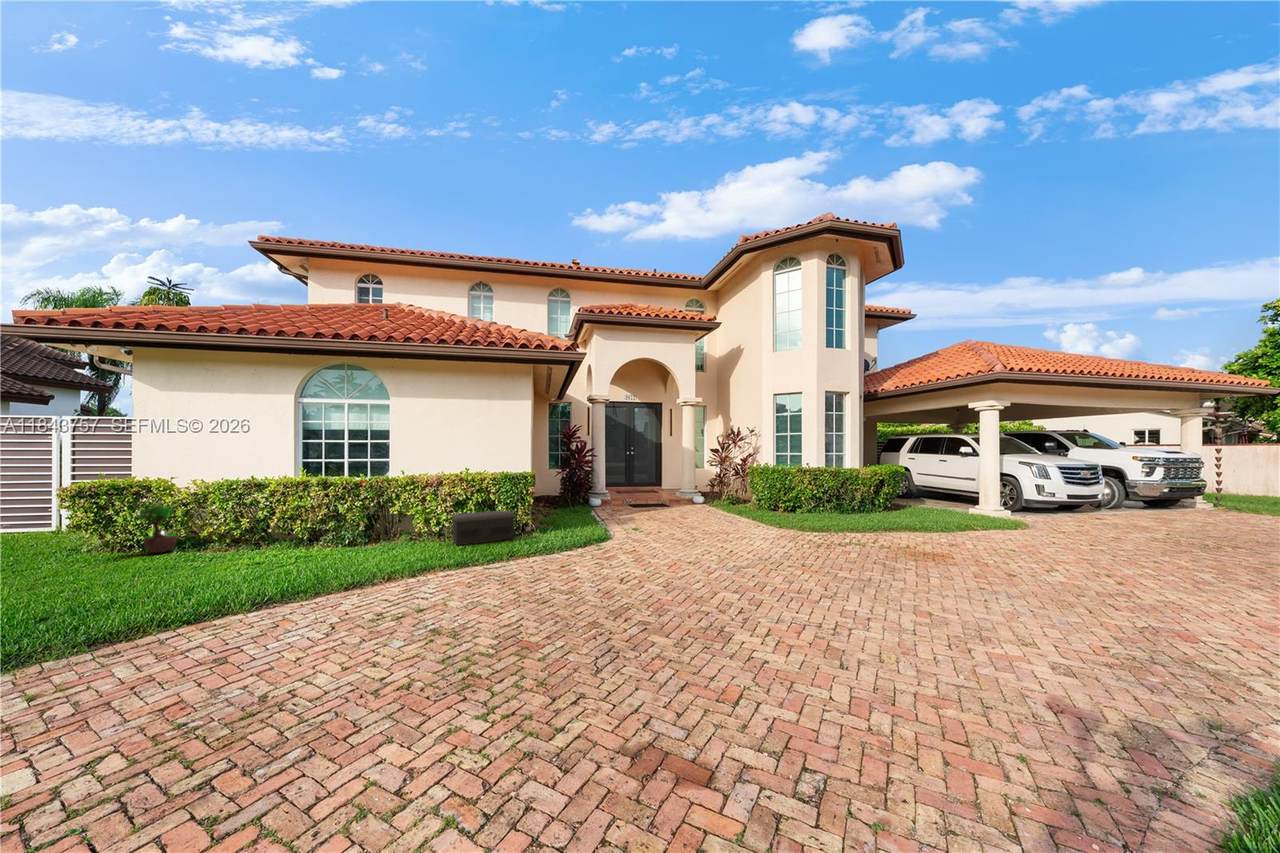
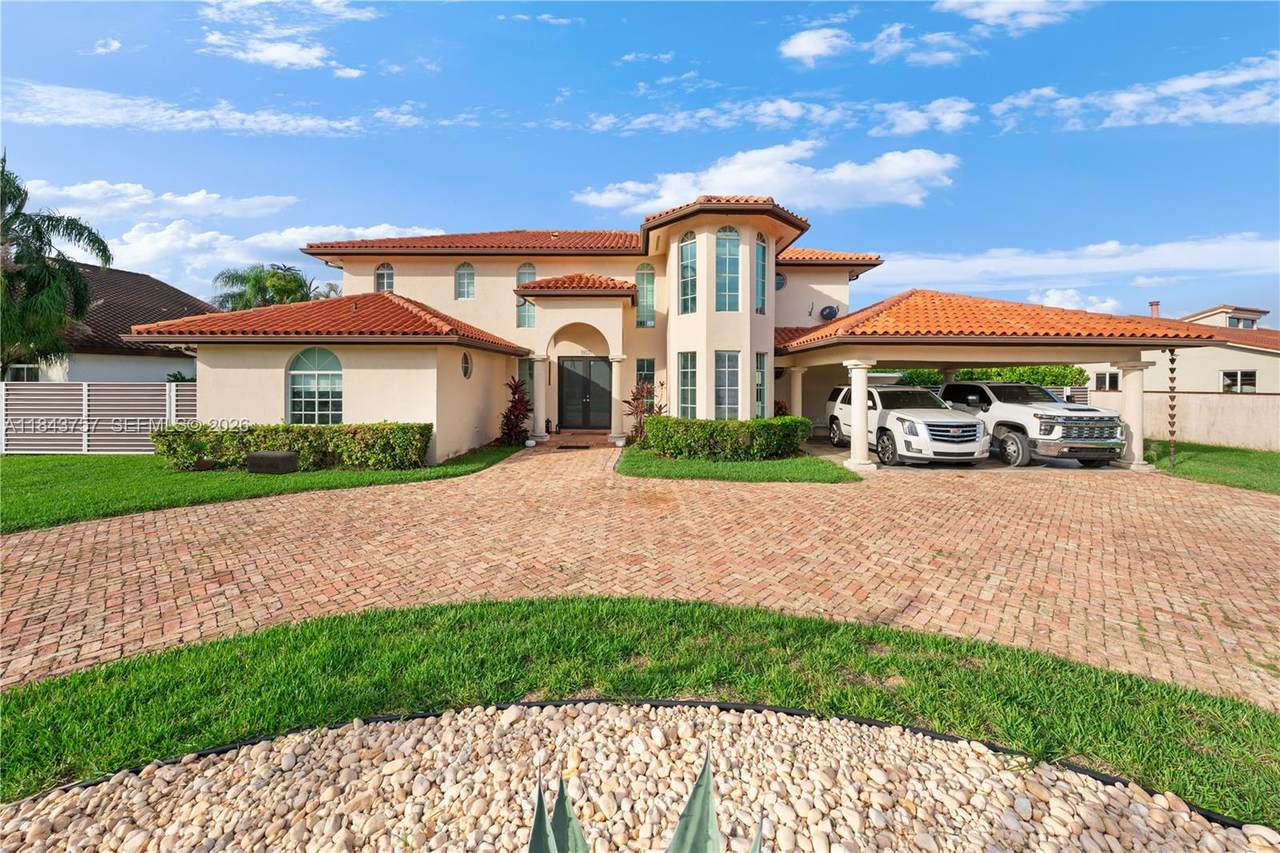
storage bench: present [452,510,515,545] -> present [247,451,298,474]

